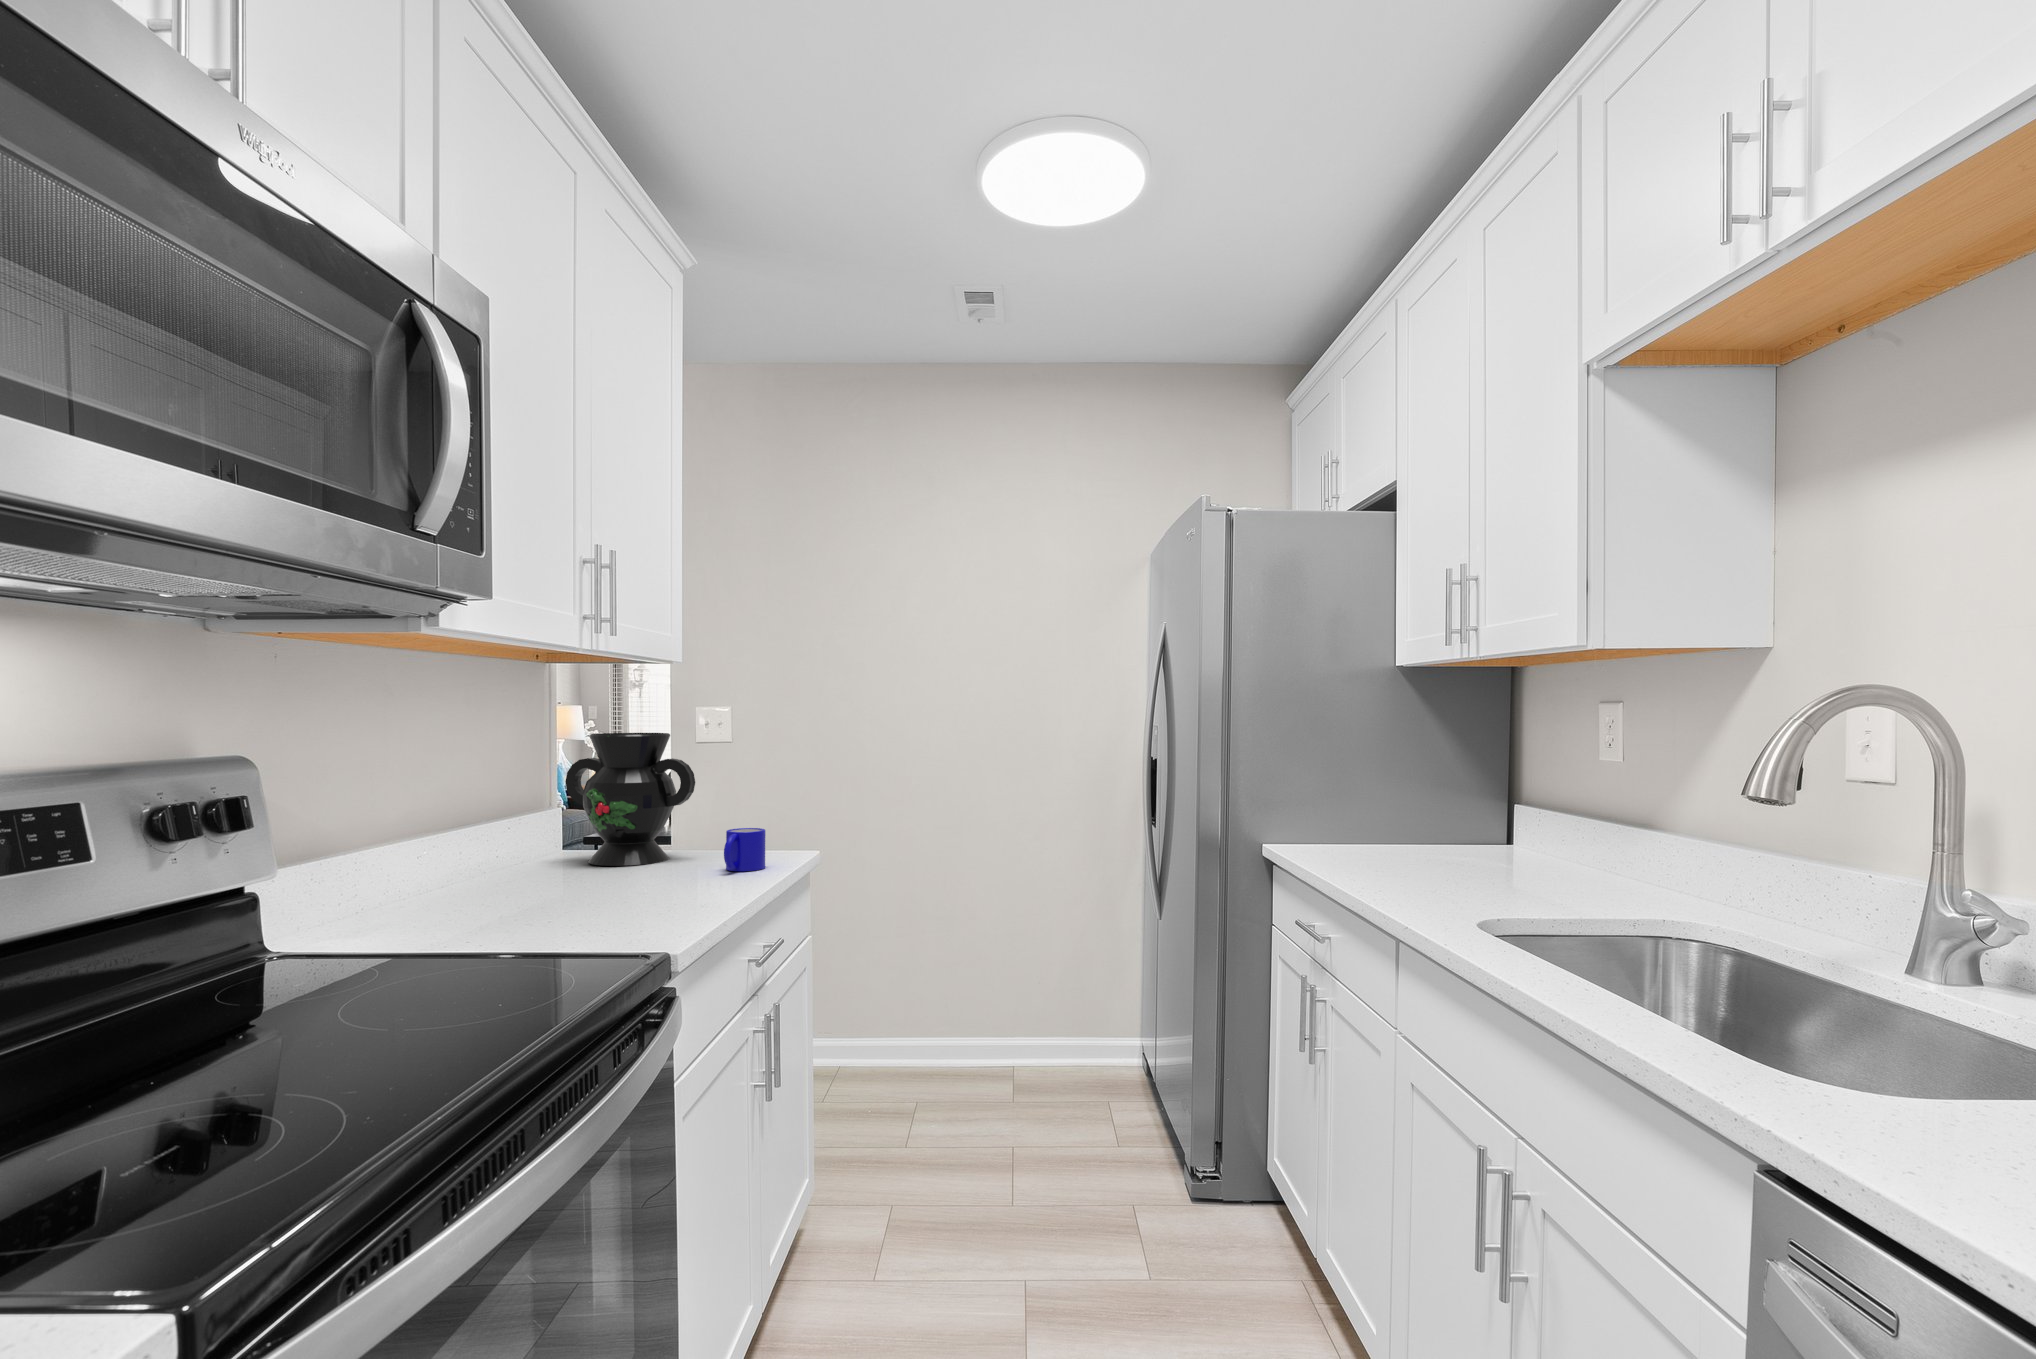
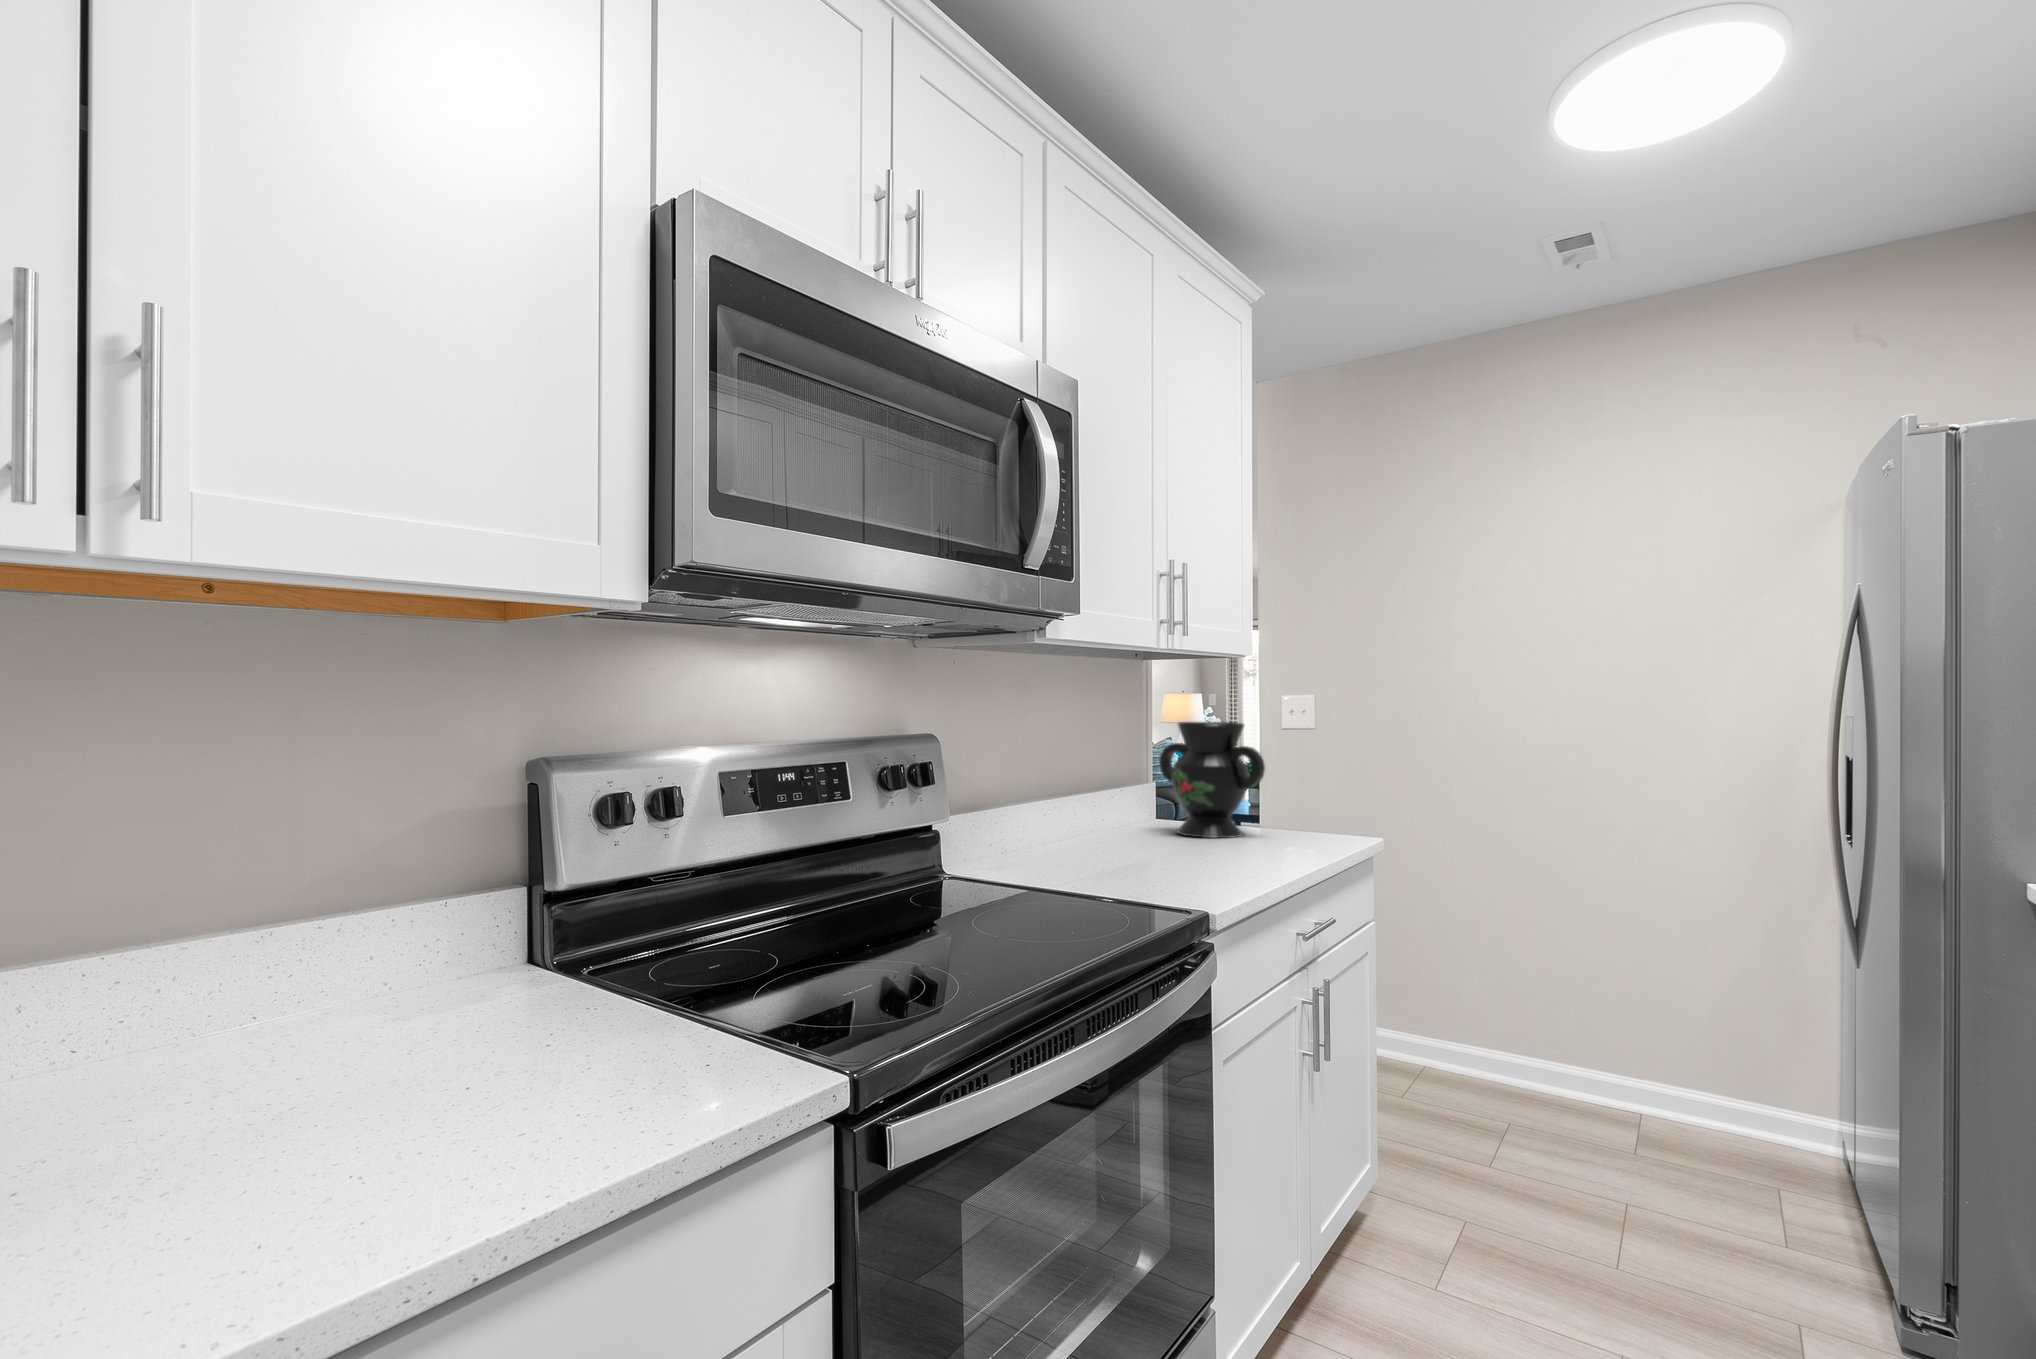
mug: present [724,828,765,871] -> none [1284,813,1323,852]

